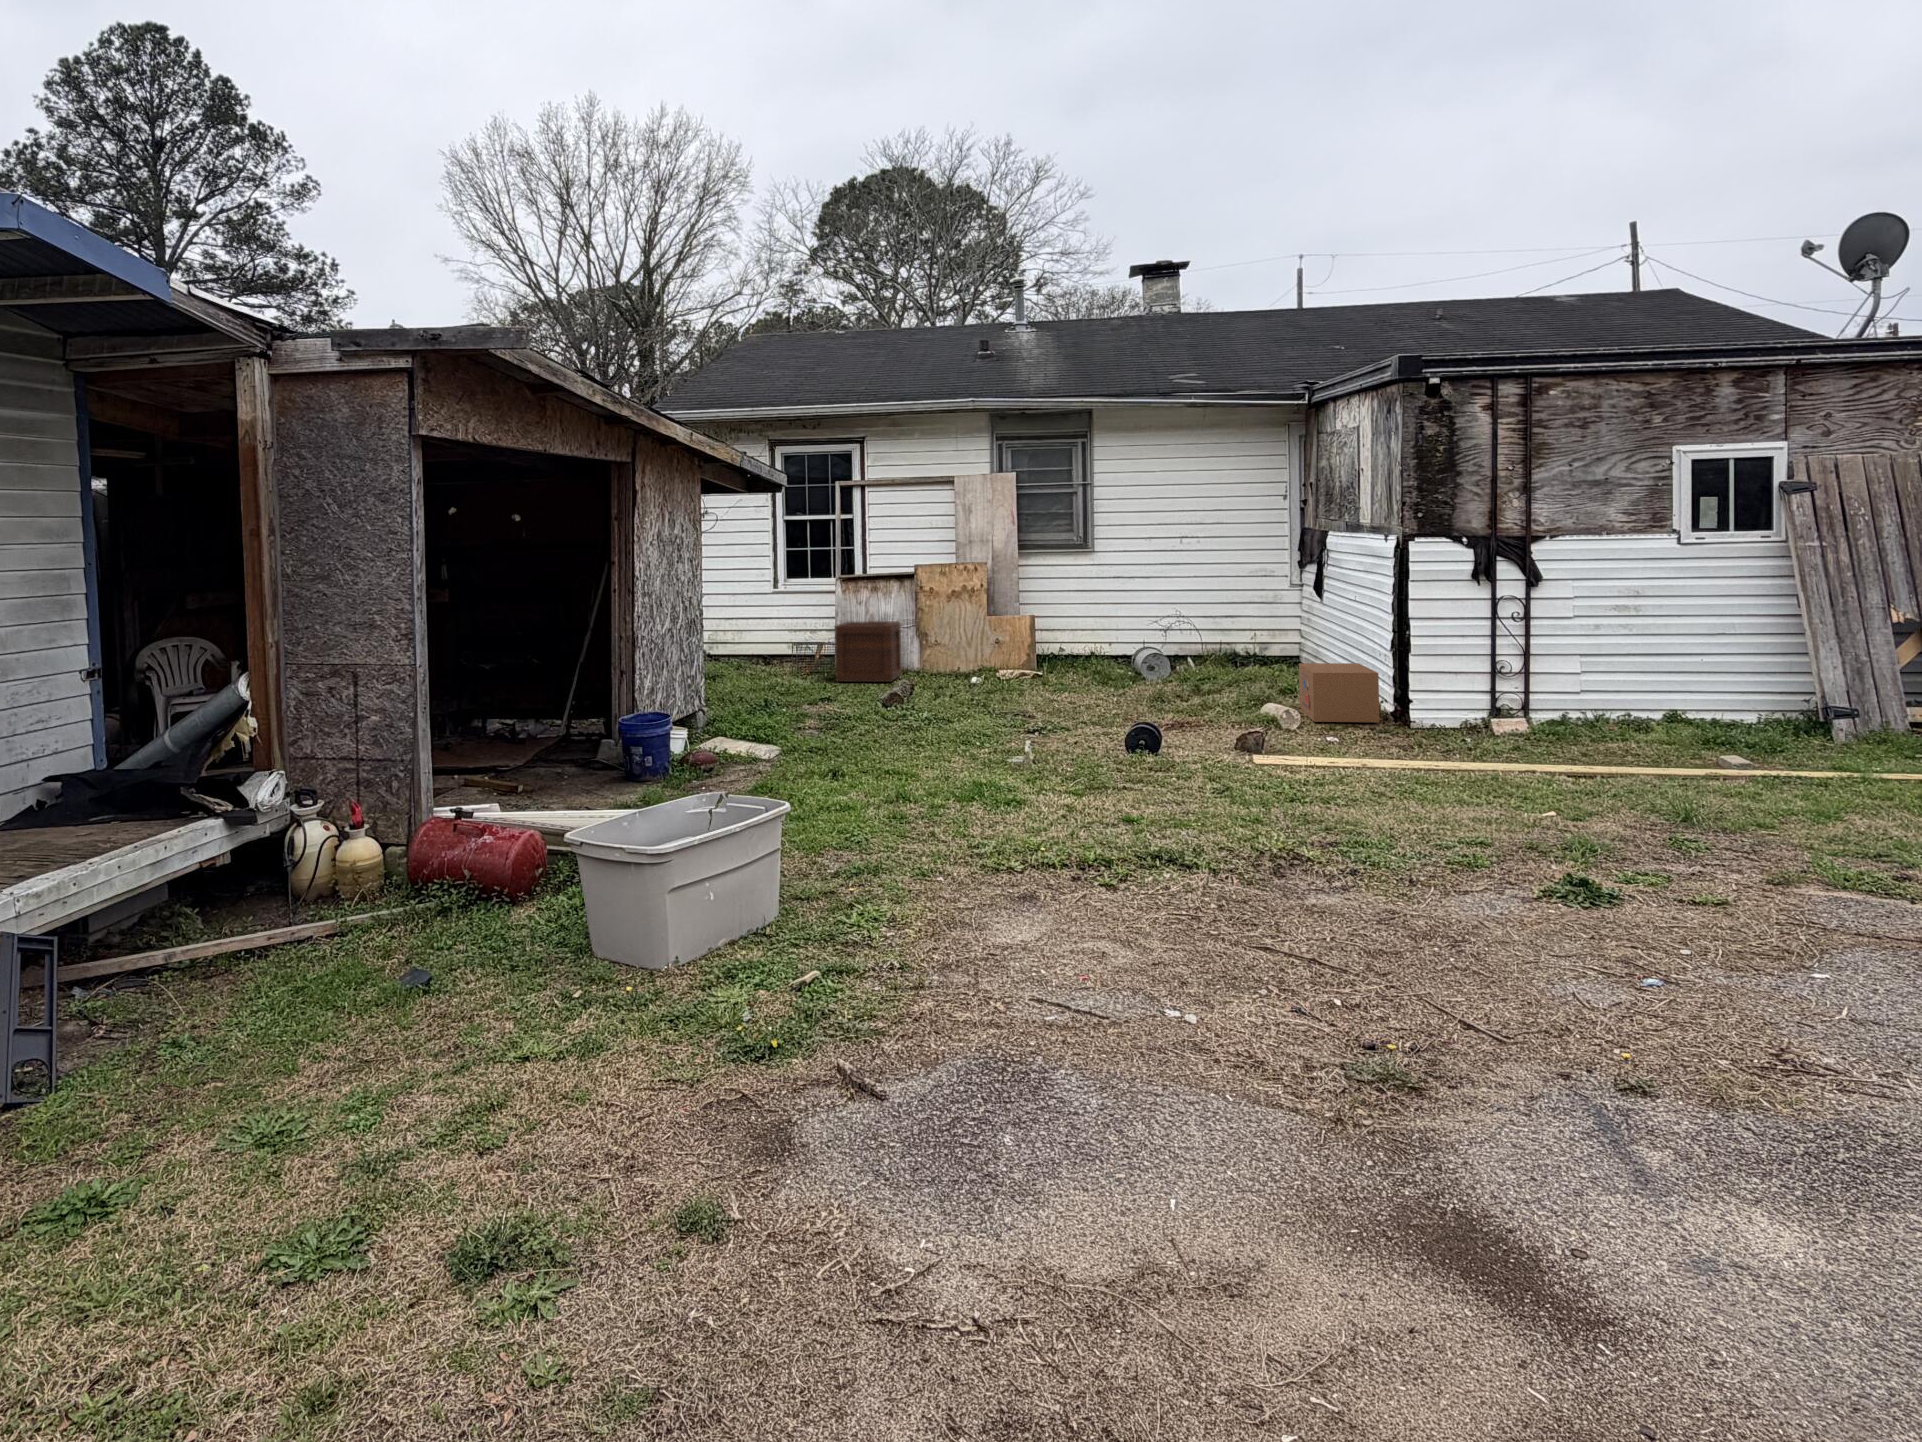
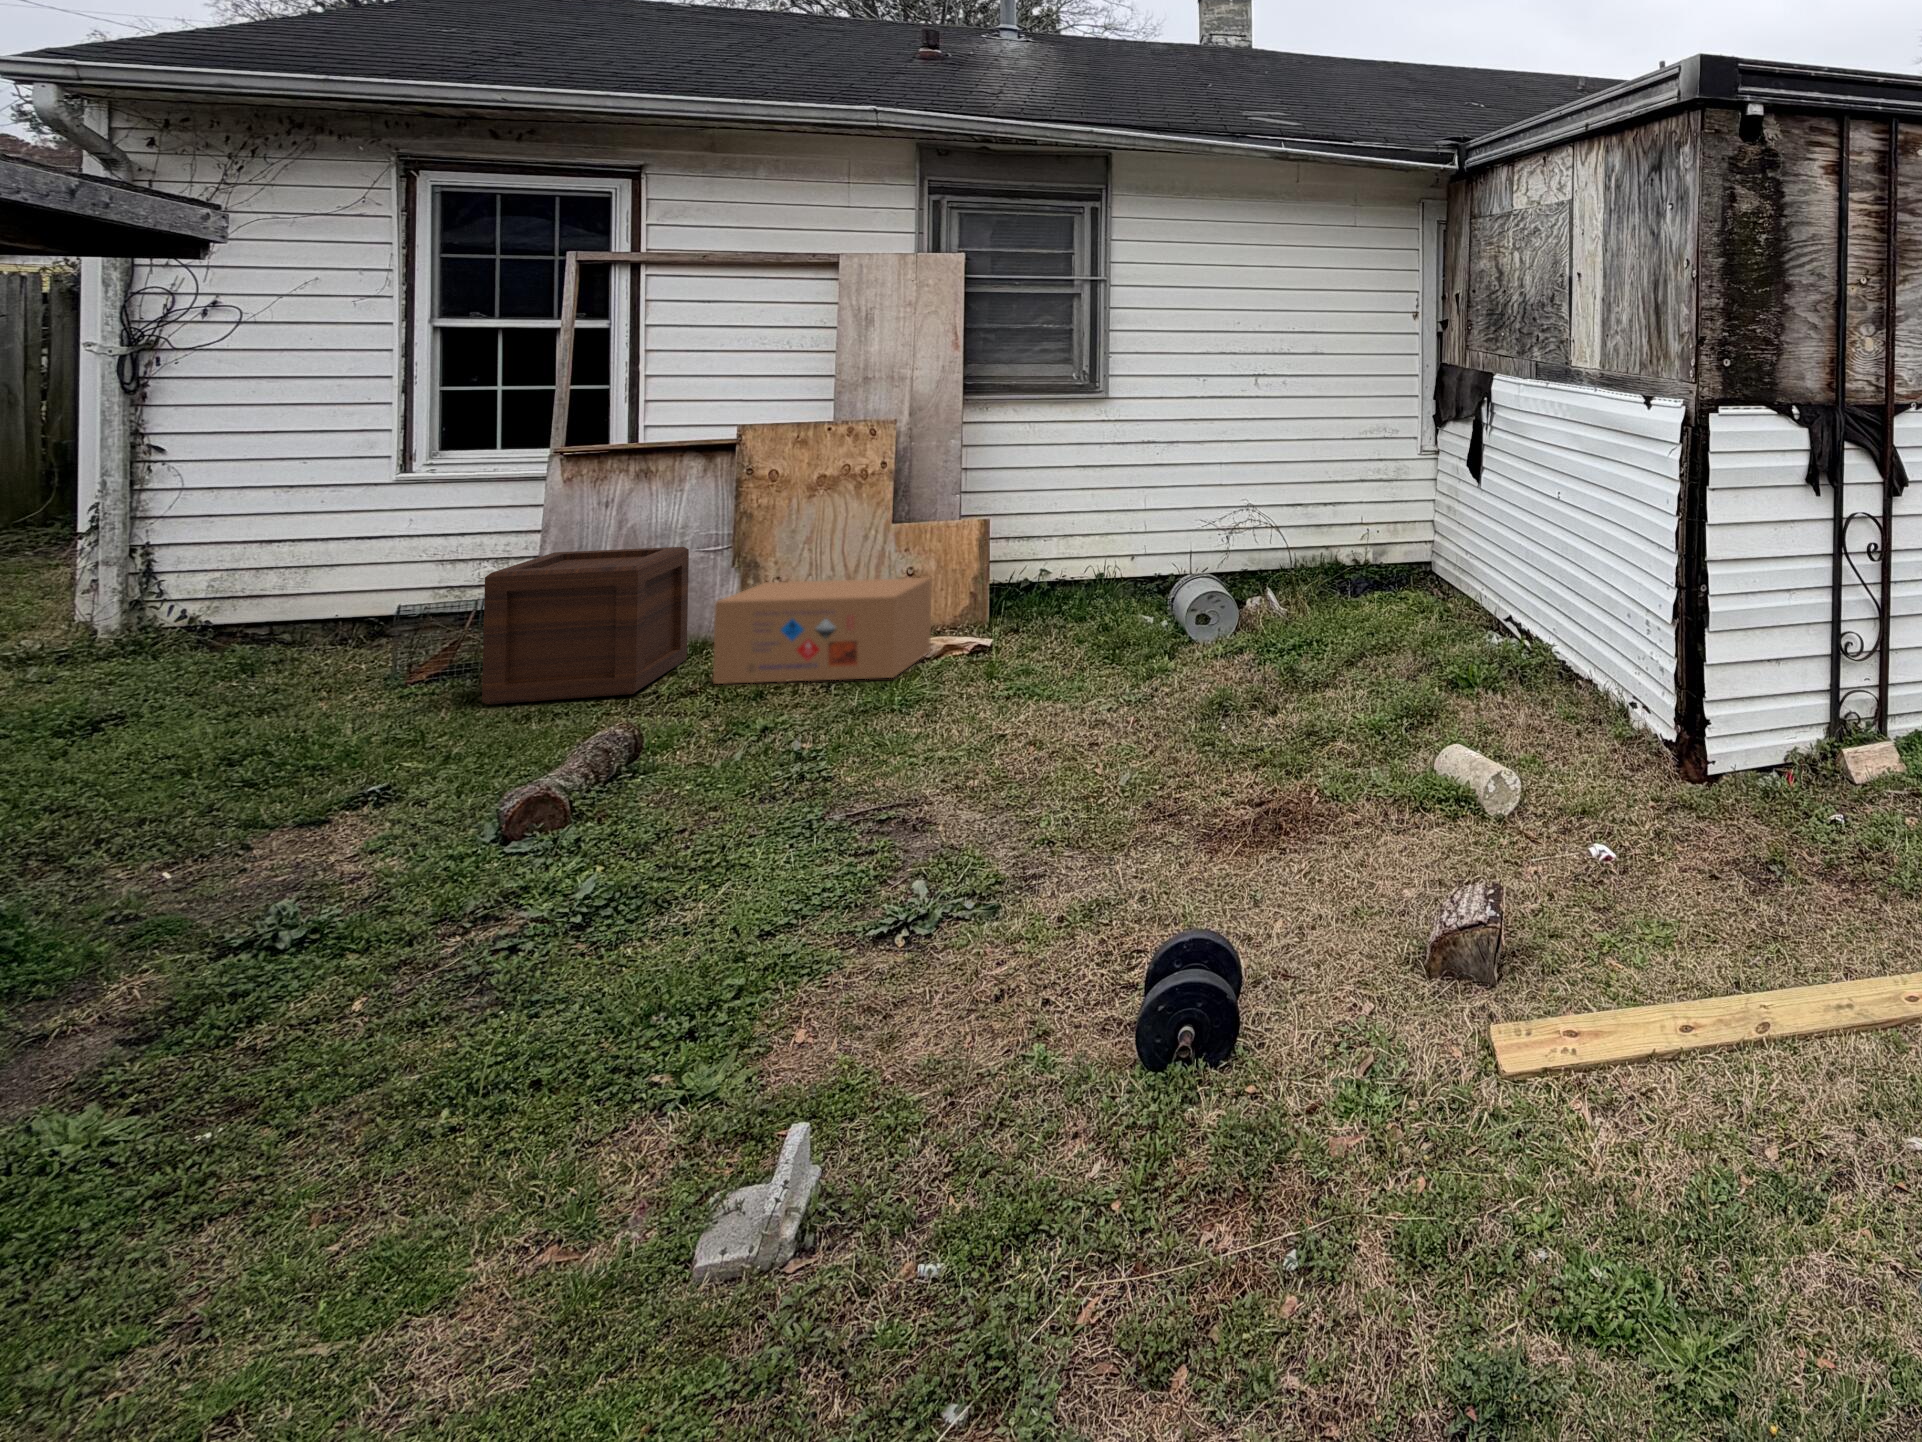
cardboard box: present [1299,663,1379,722] -> present [713,578,931,684]

